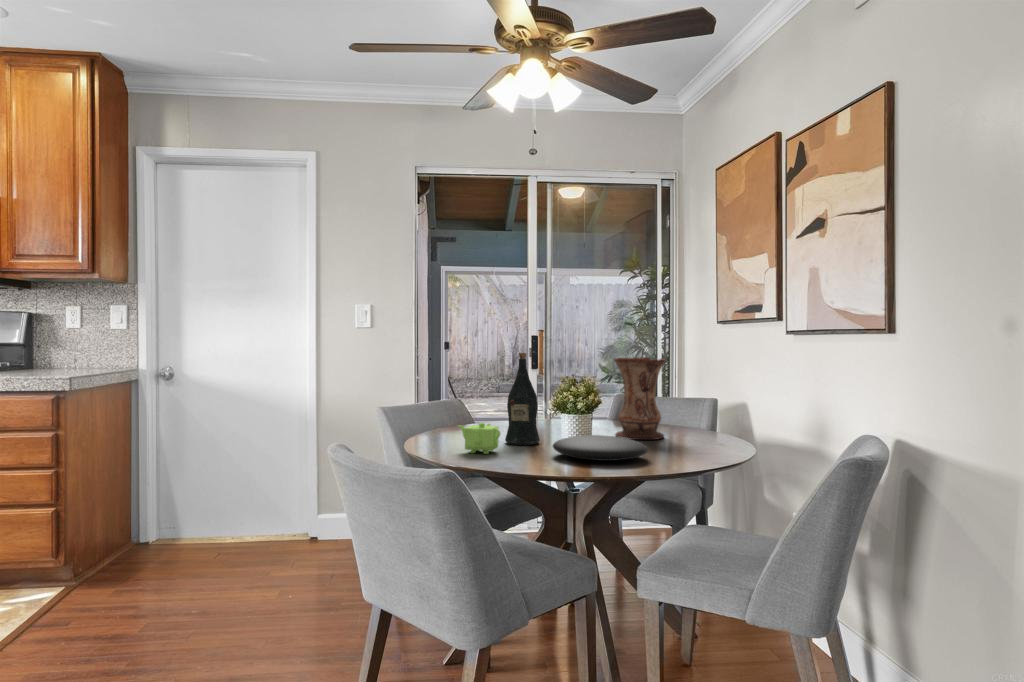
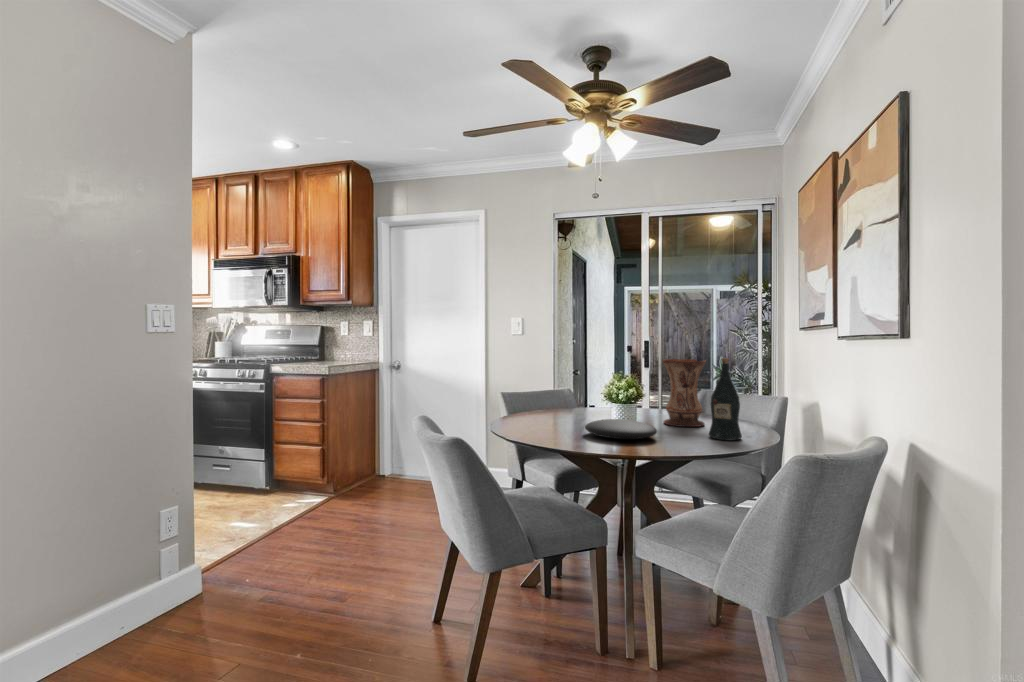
wine bottle: present [505,353,540,445] -> present [709,358,742,441]
teapot: present [459,423,500,454] -> none [525,406,553,428]

